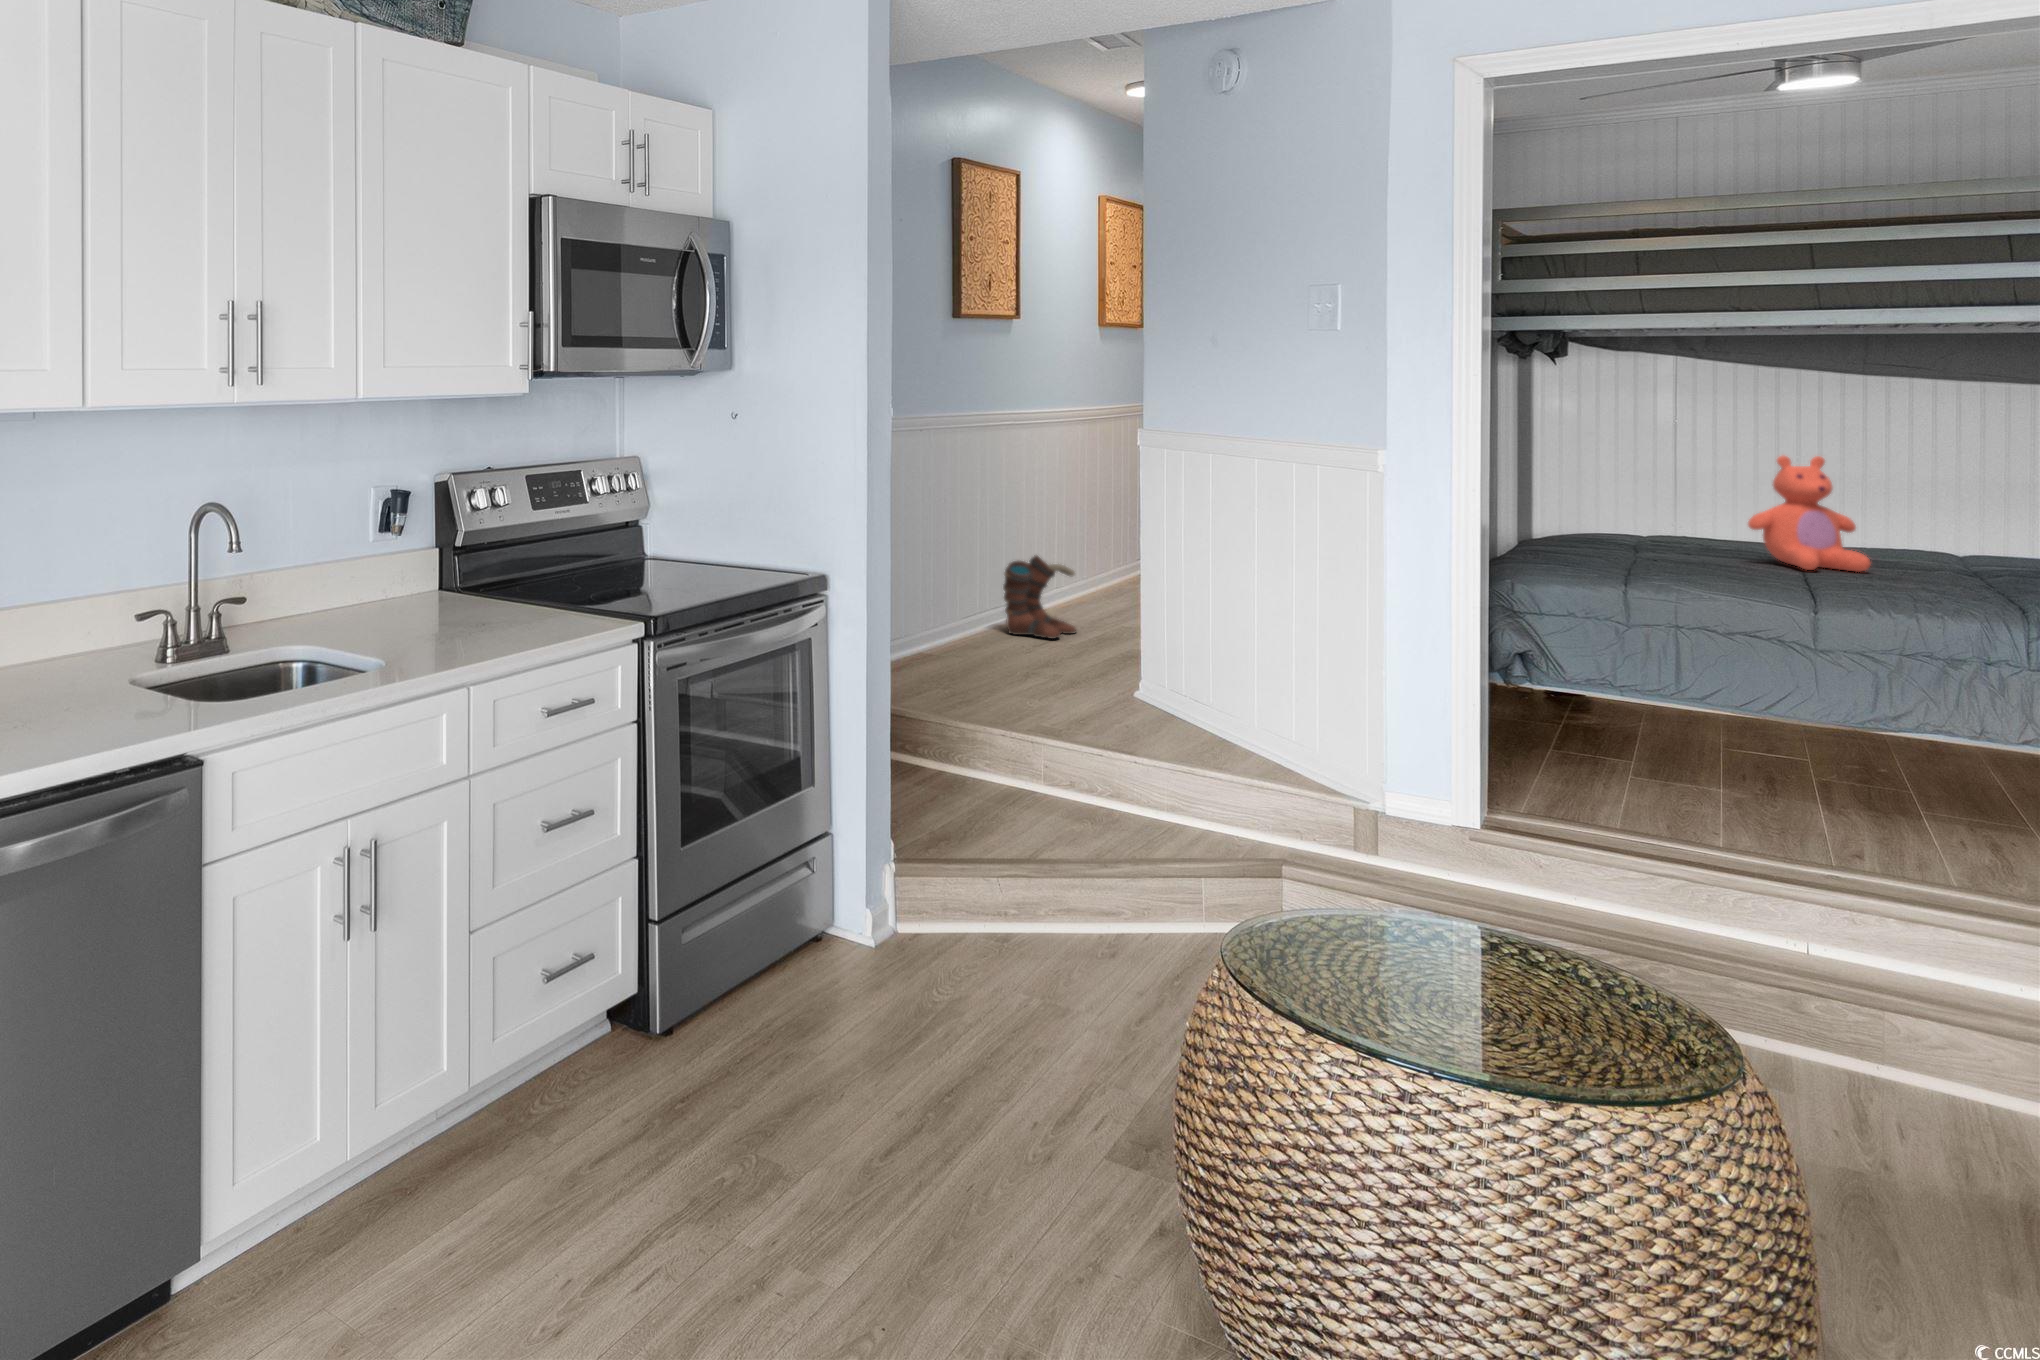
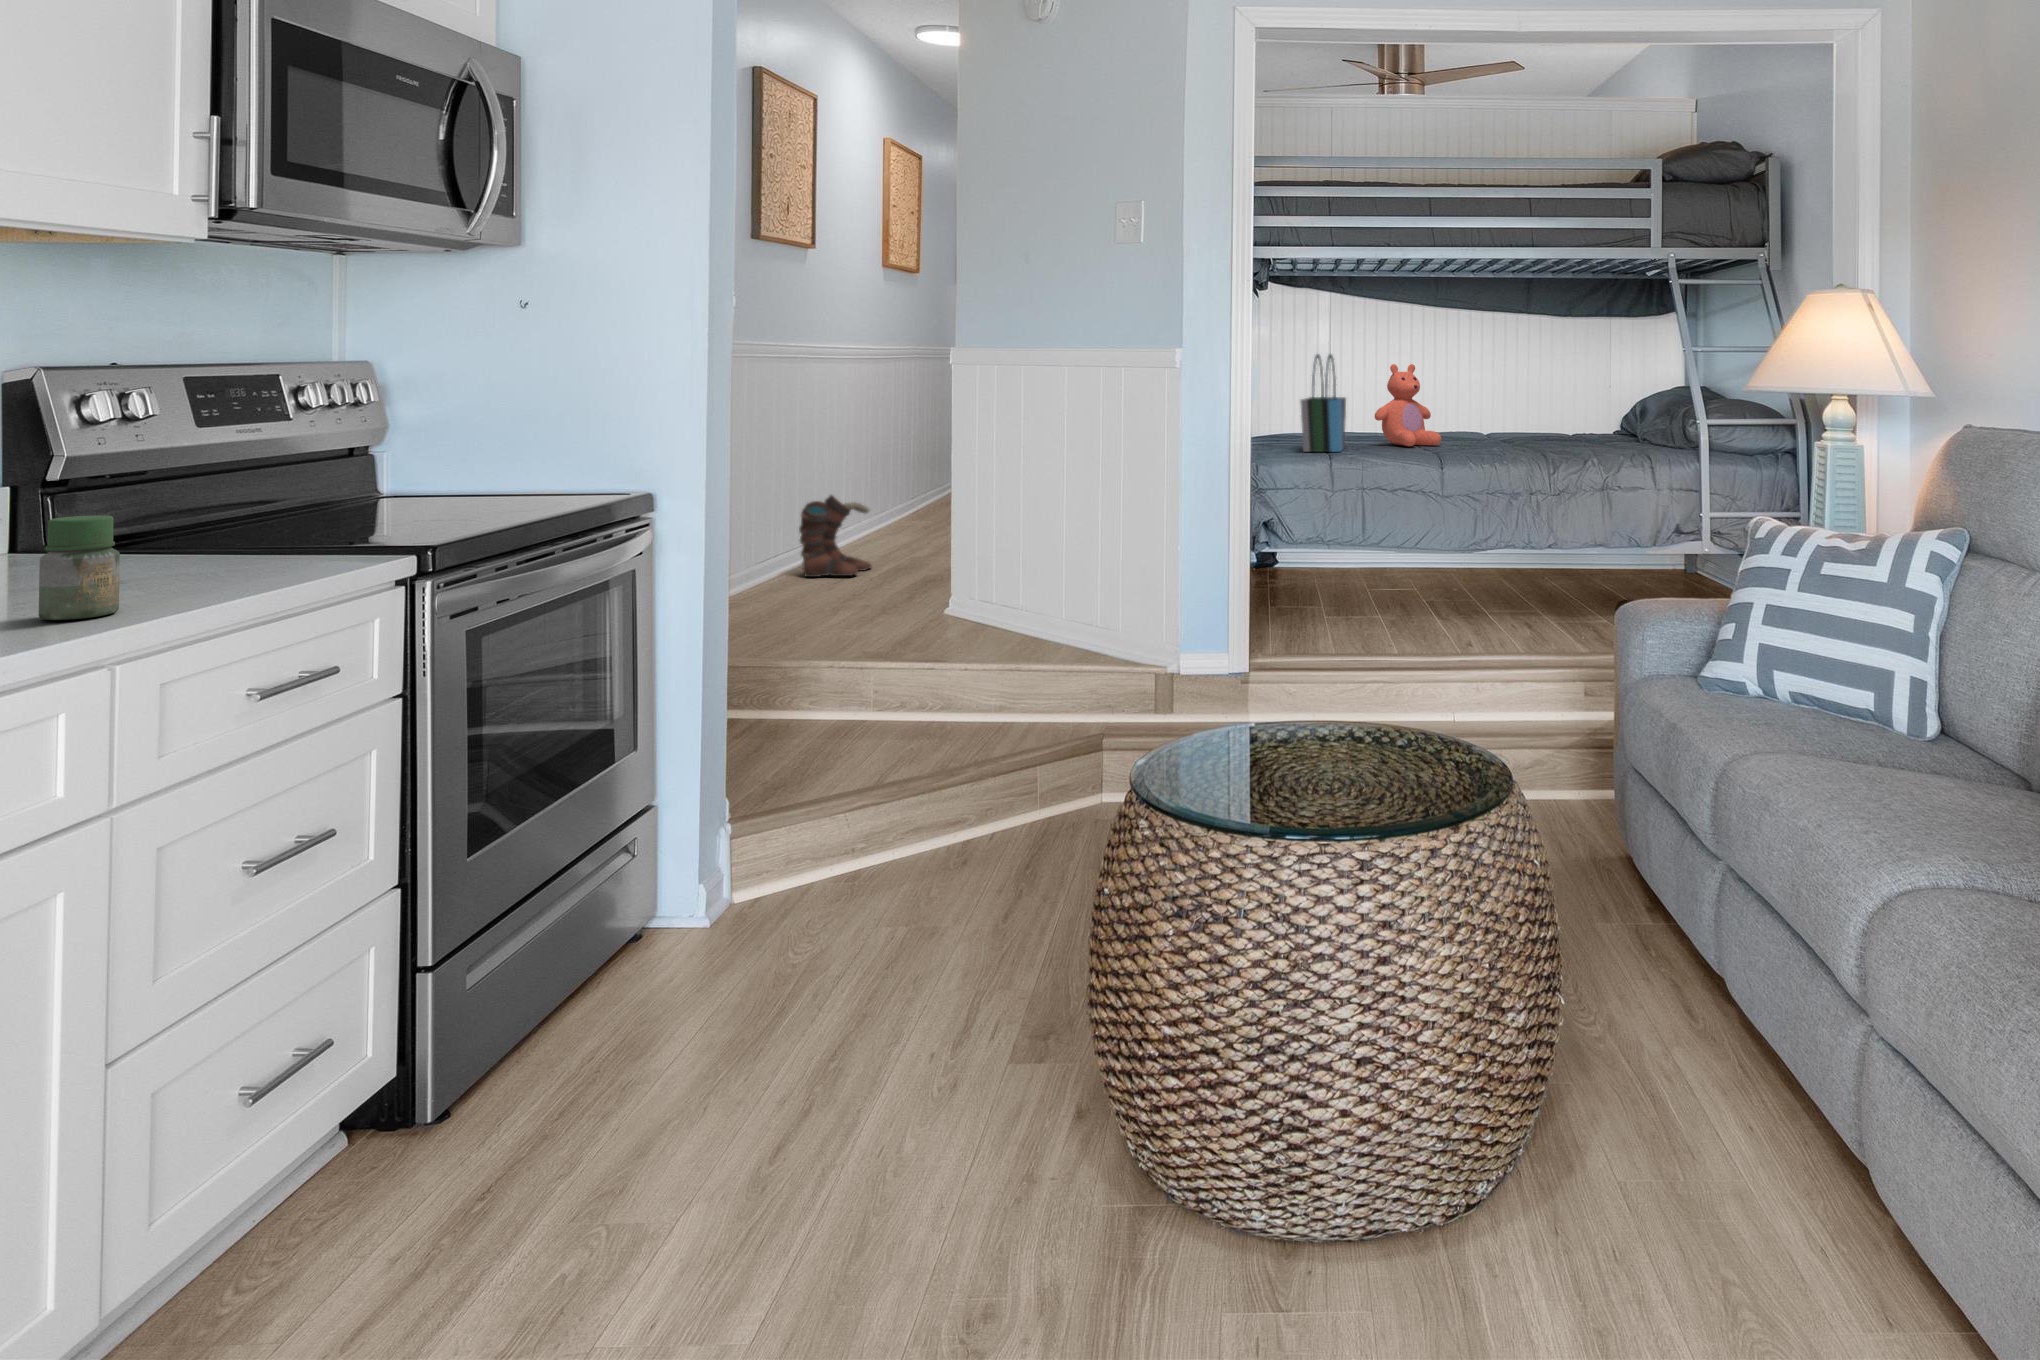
tote bag: none [1609,440,1698,570] -> present [1301,354,1346,452]
jar: none [443,590,479,655] -> present [39,515,120,620]

